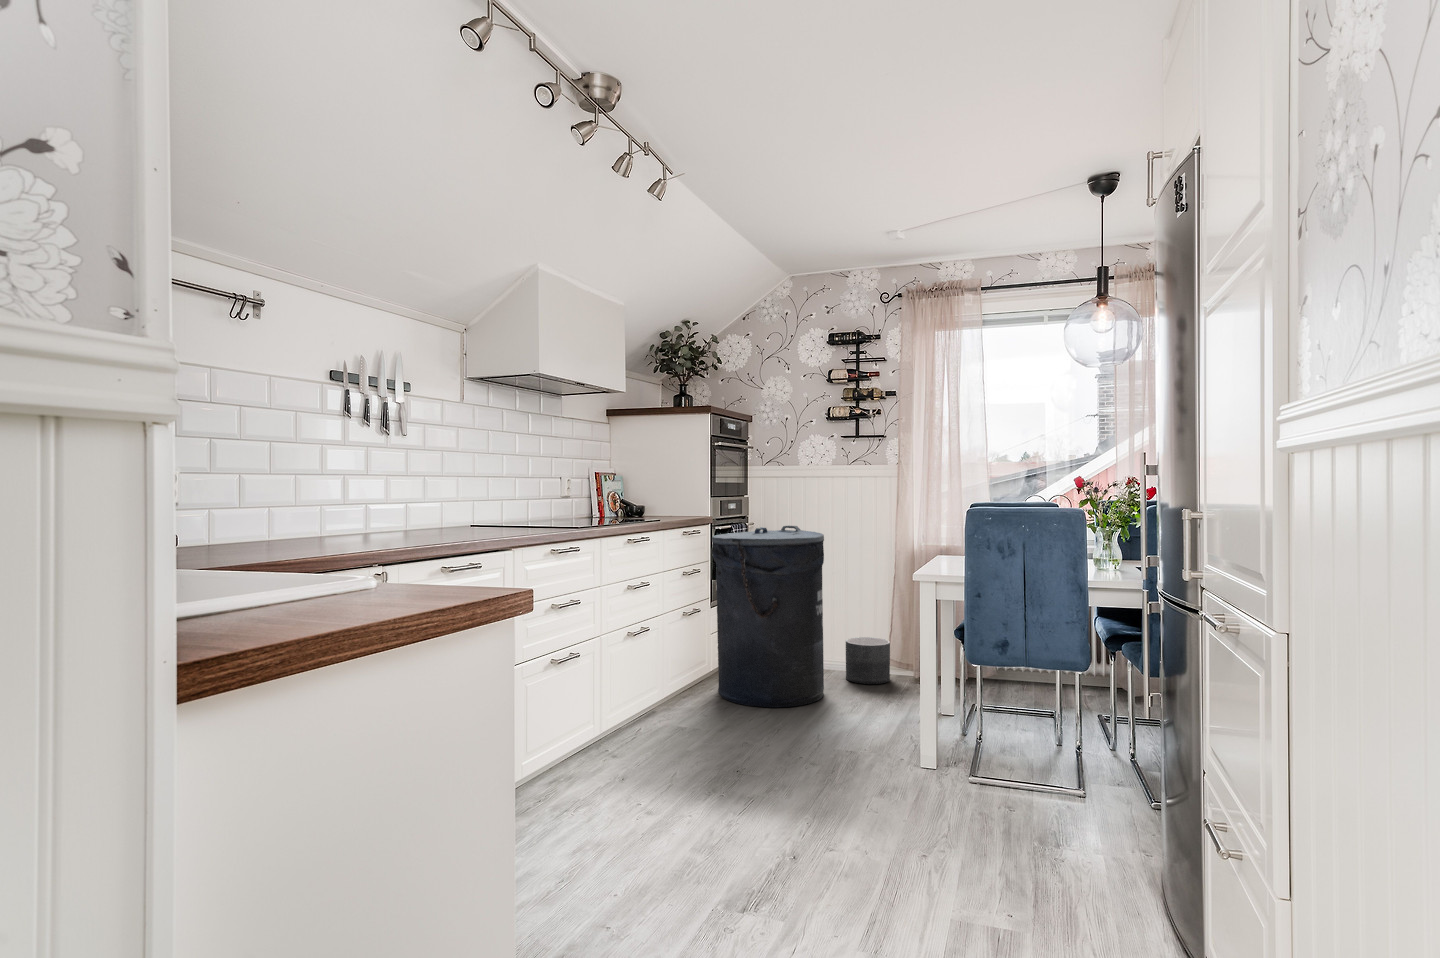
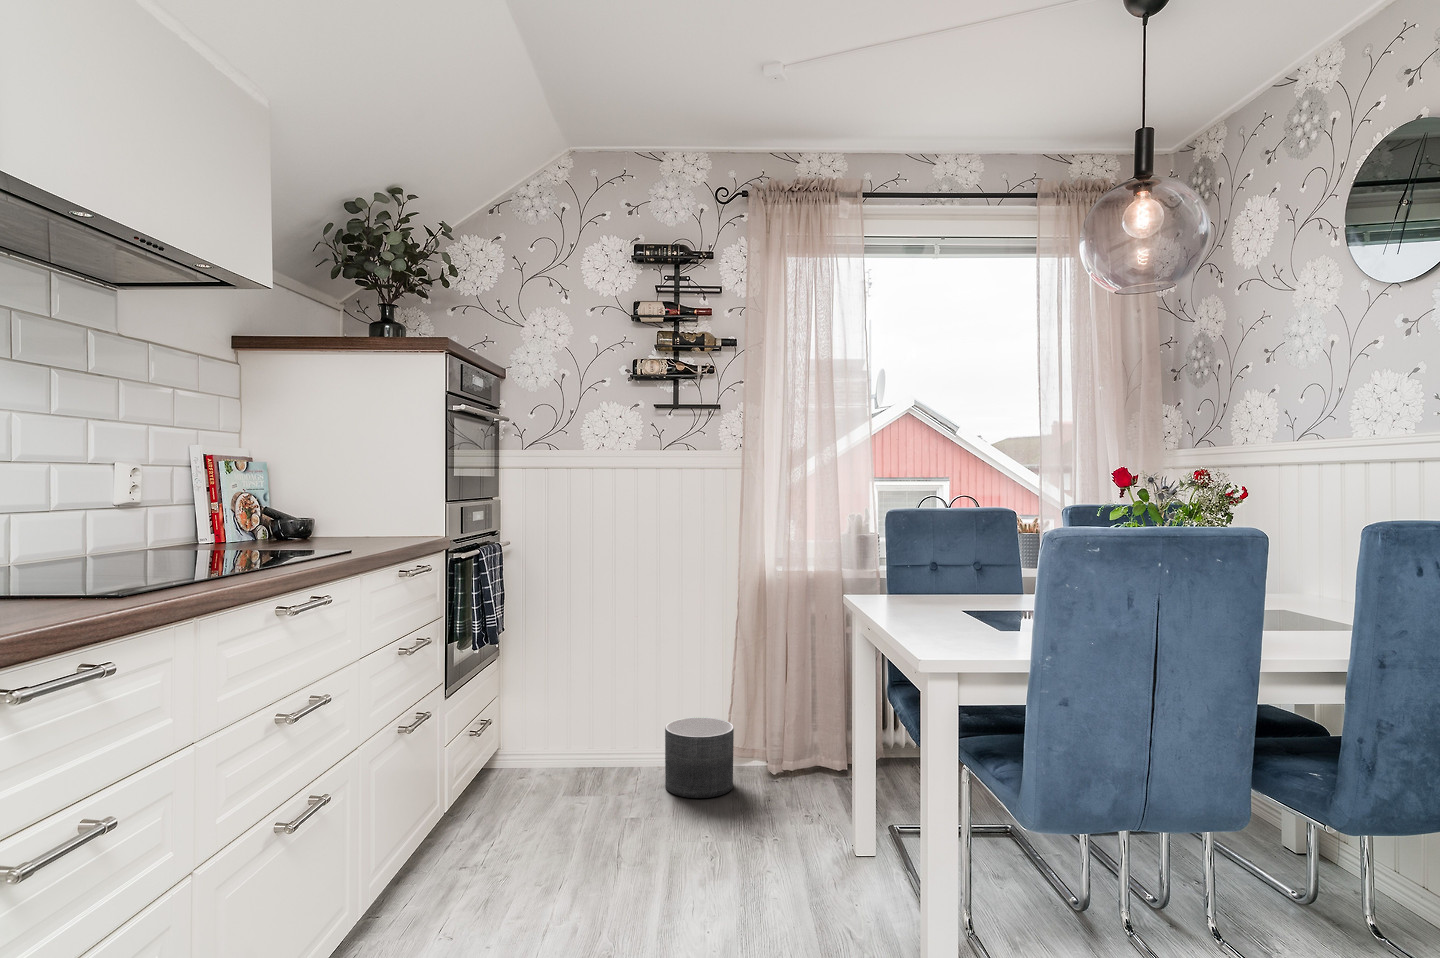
trash can: present [712,526,824,707] -> none [450,549,652,888]

